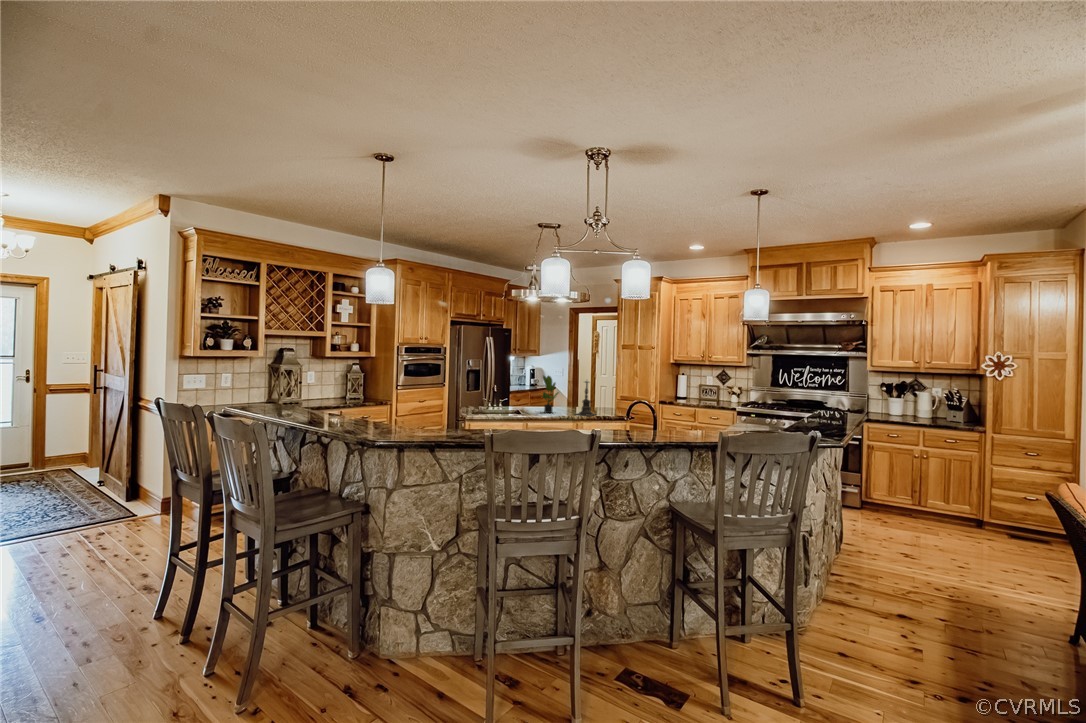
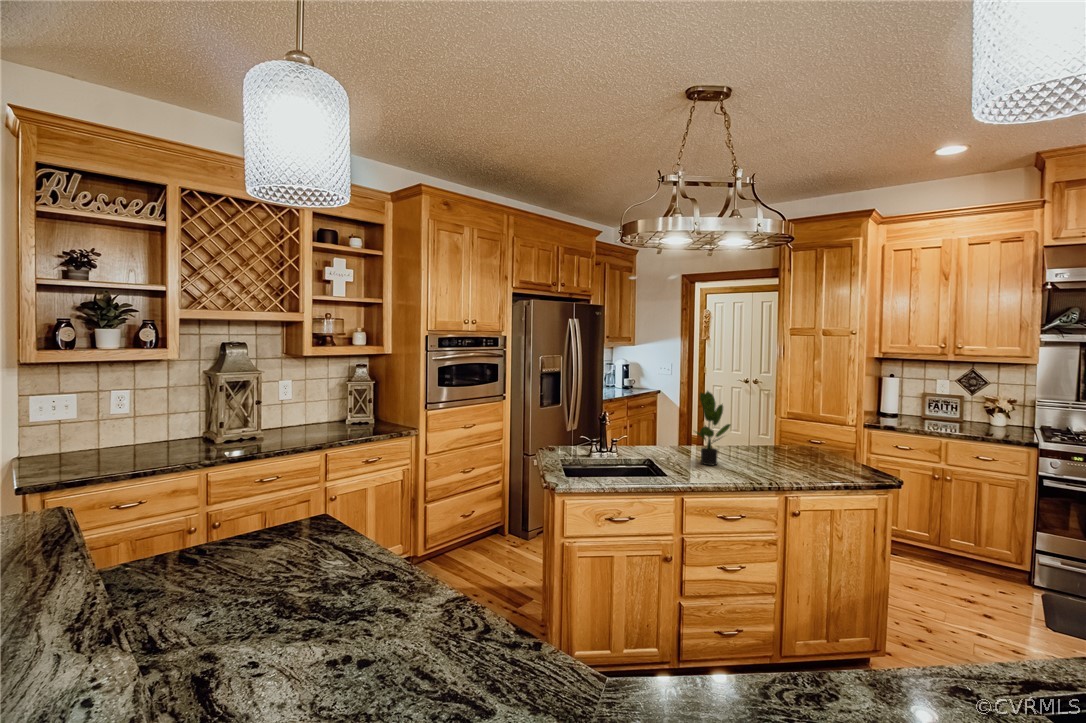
candle holder: present [576,381,595,416] -> none [765,394,810,476]

